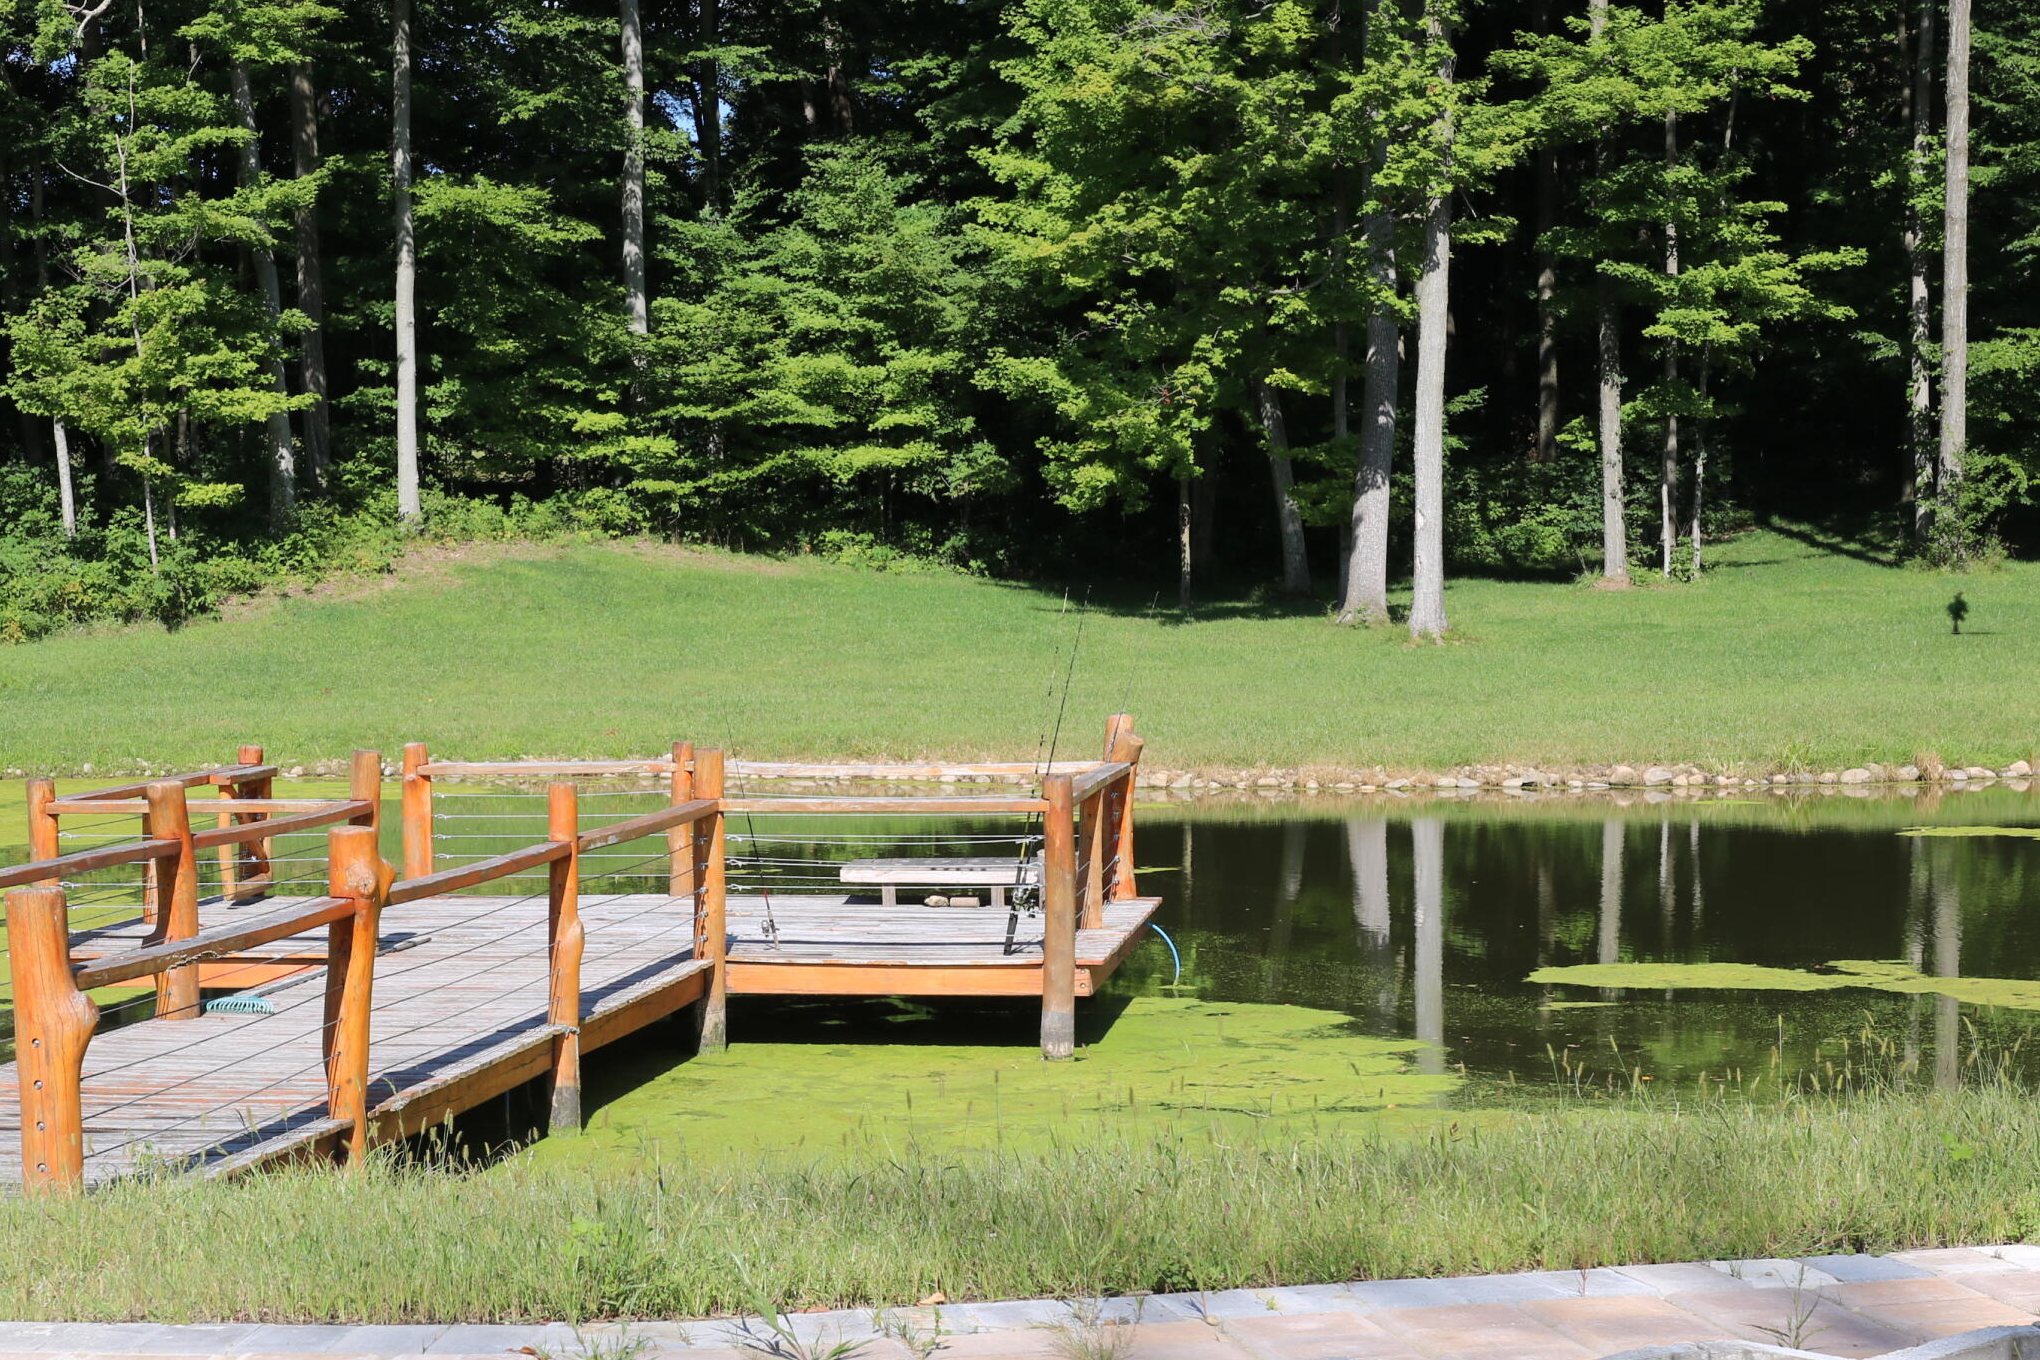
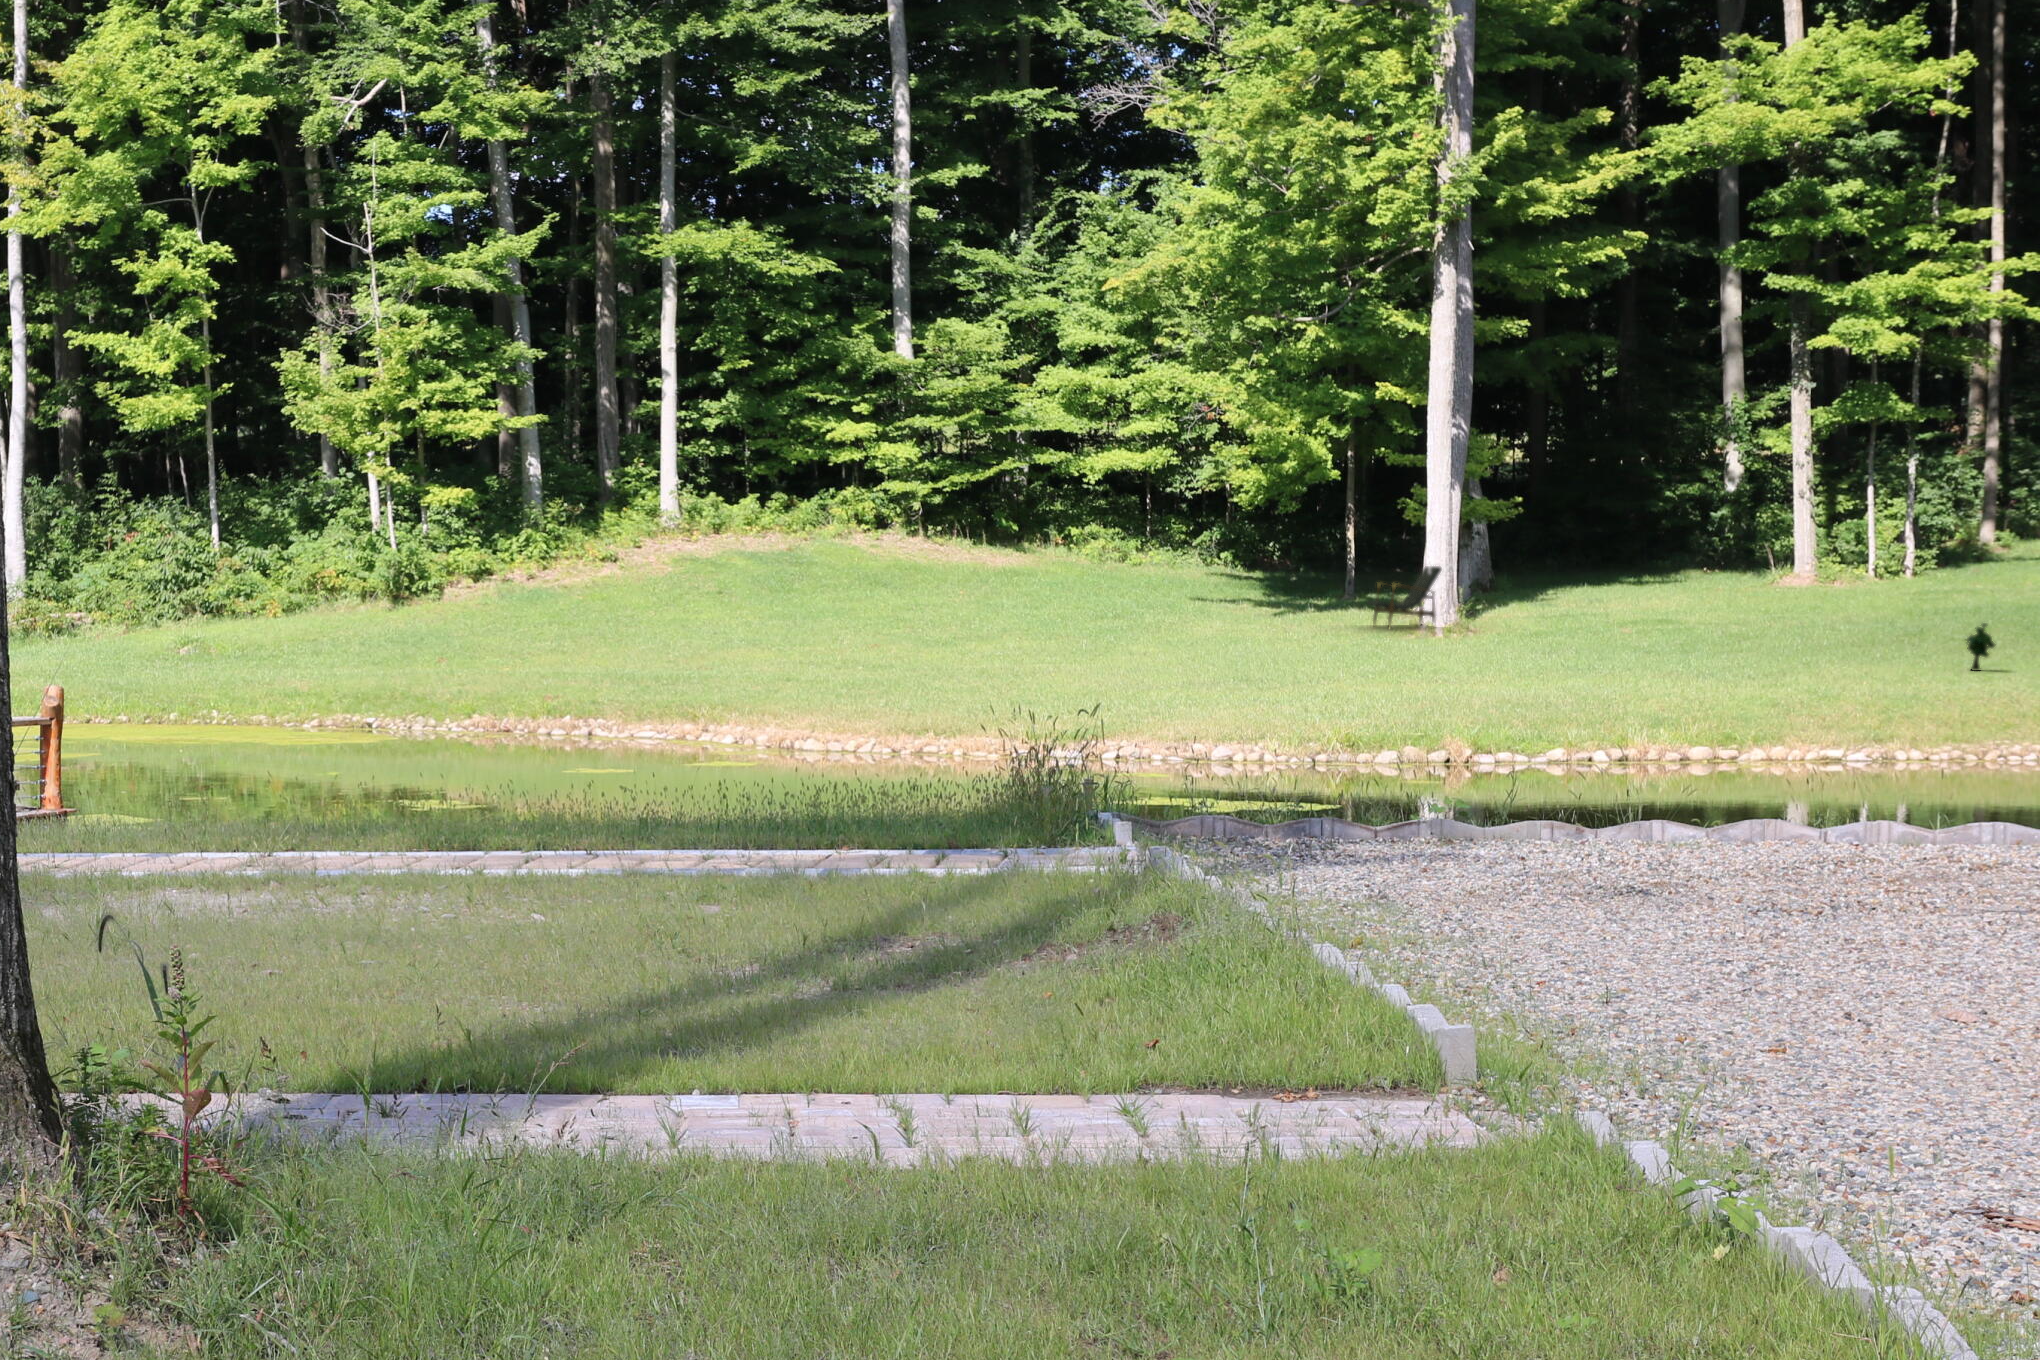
lounge chair: none [1342,557,1416,621] -> present [1367,566,1442,627]

